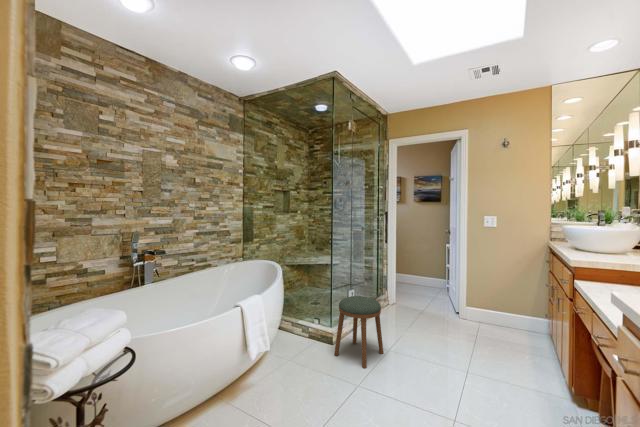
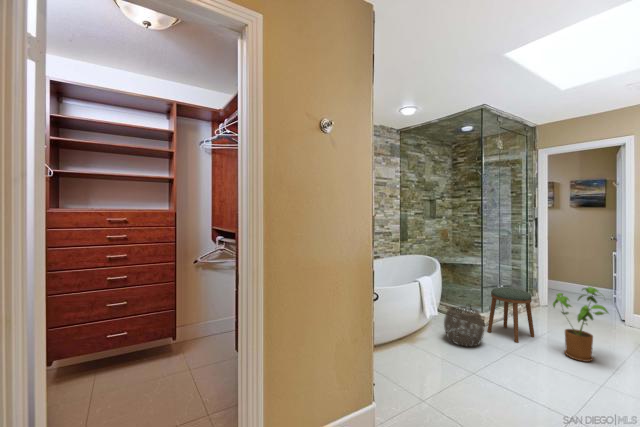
house plant: none [402,293,459,386] -> present [553,287,608,362]
woven basket: none [277,330,327,393] -> present [444,306,484,347]

